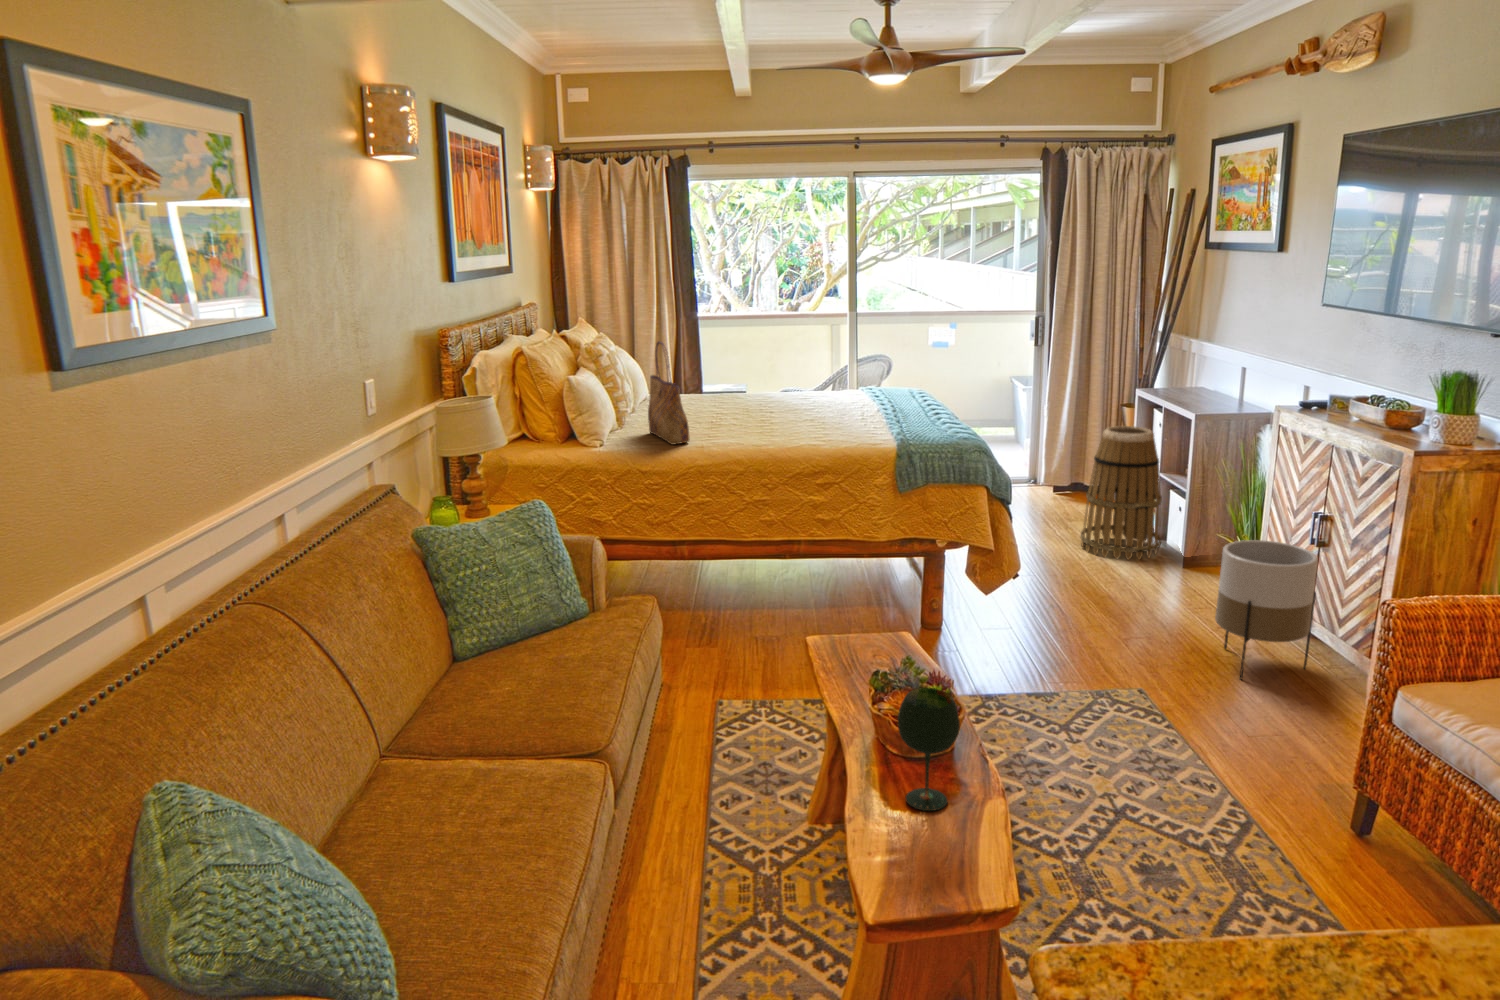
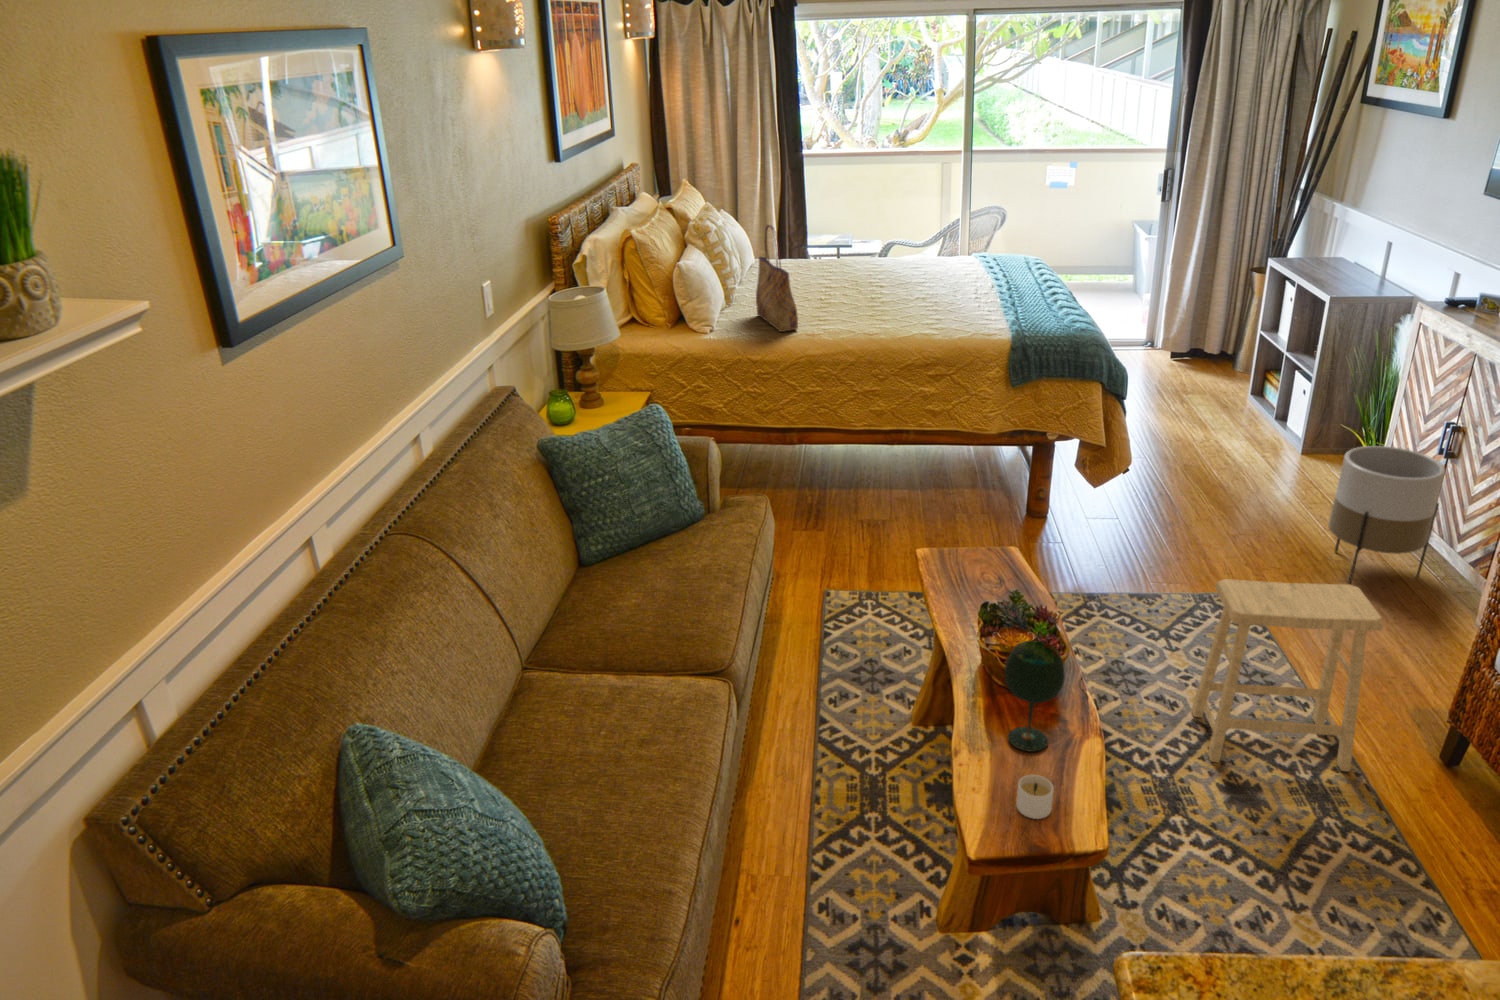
basket: present [1081,426,1162,560] -> none [1194,304,1286,445]
footstool: none [1098,651,1277,848] -> present [1192,579,1383,771]
candle: none [916,828,973,875] -> present [1016,775,1054,819]

